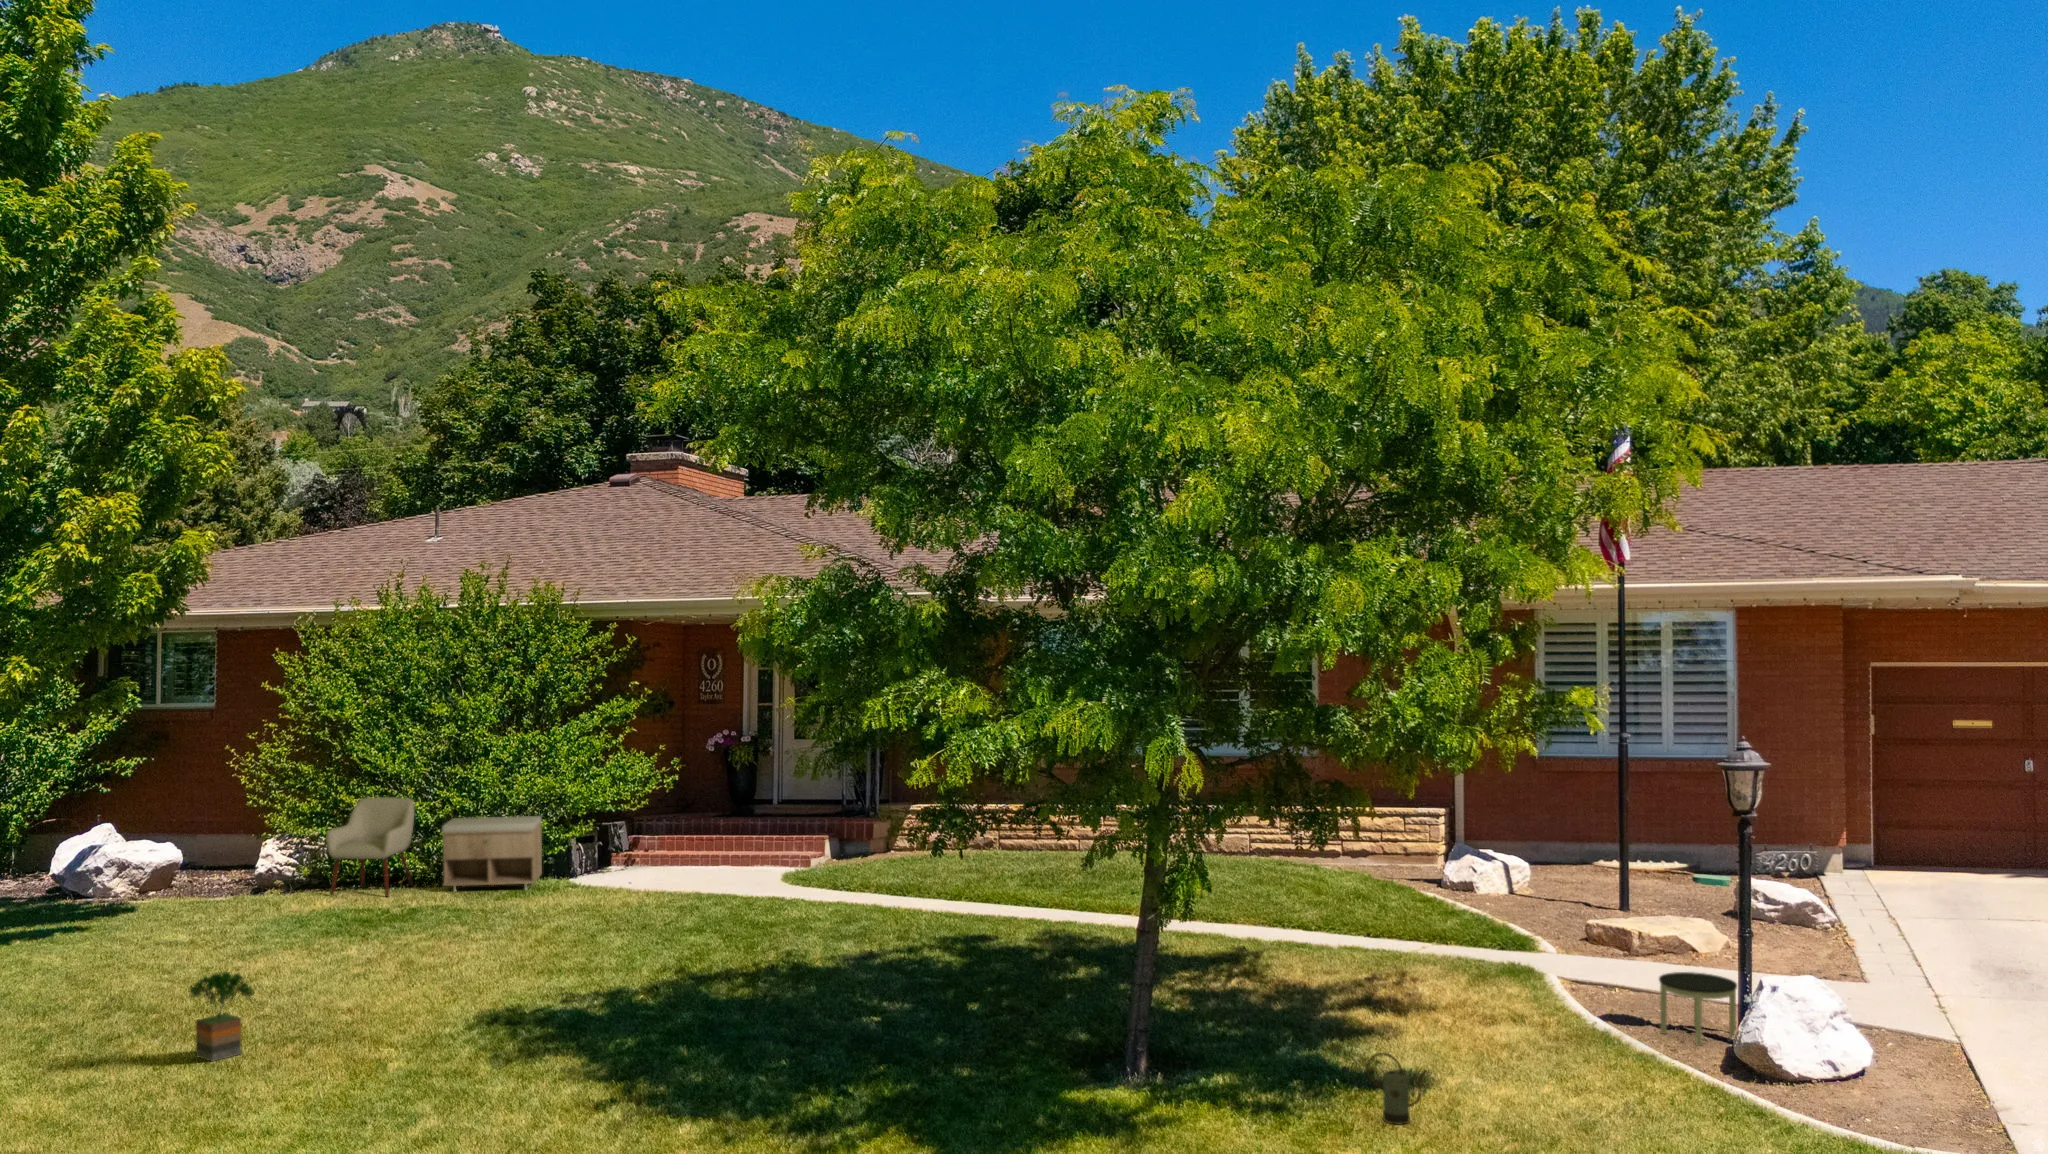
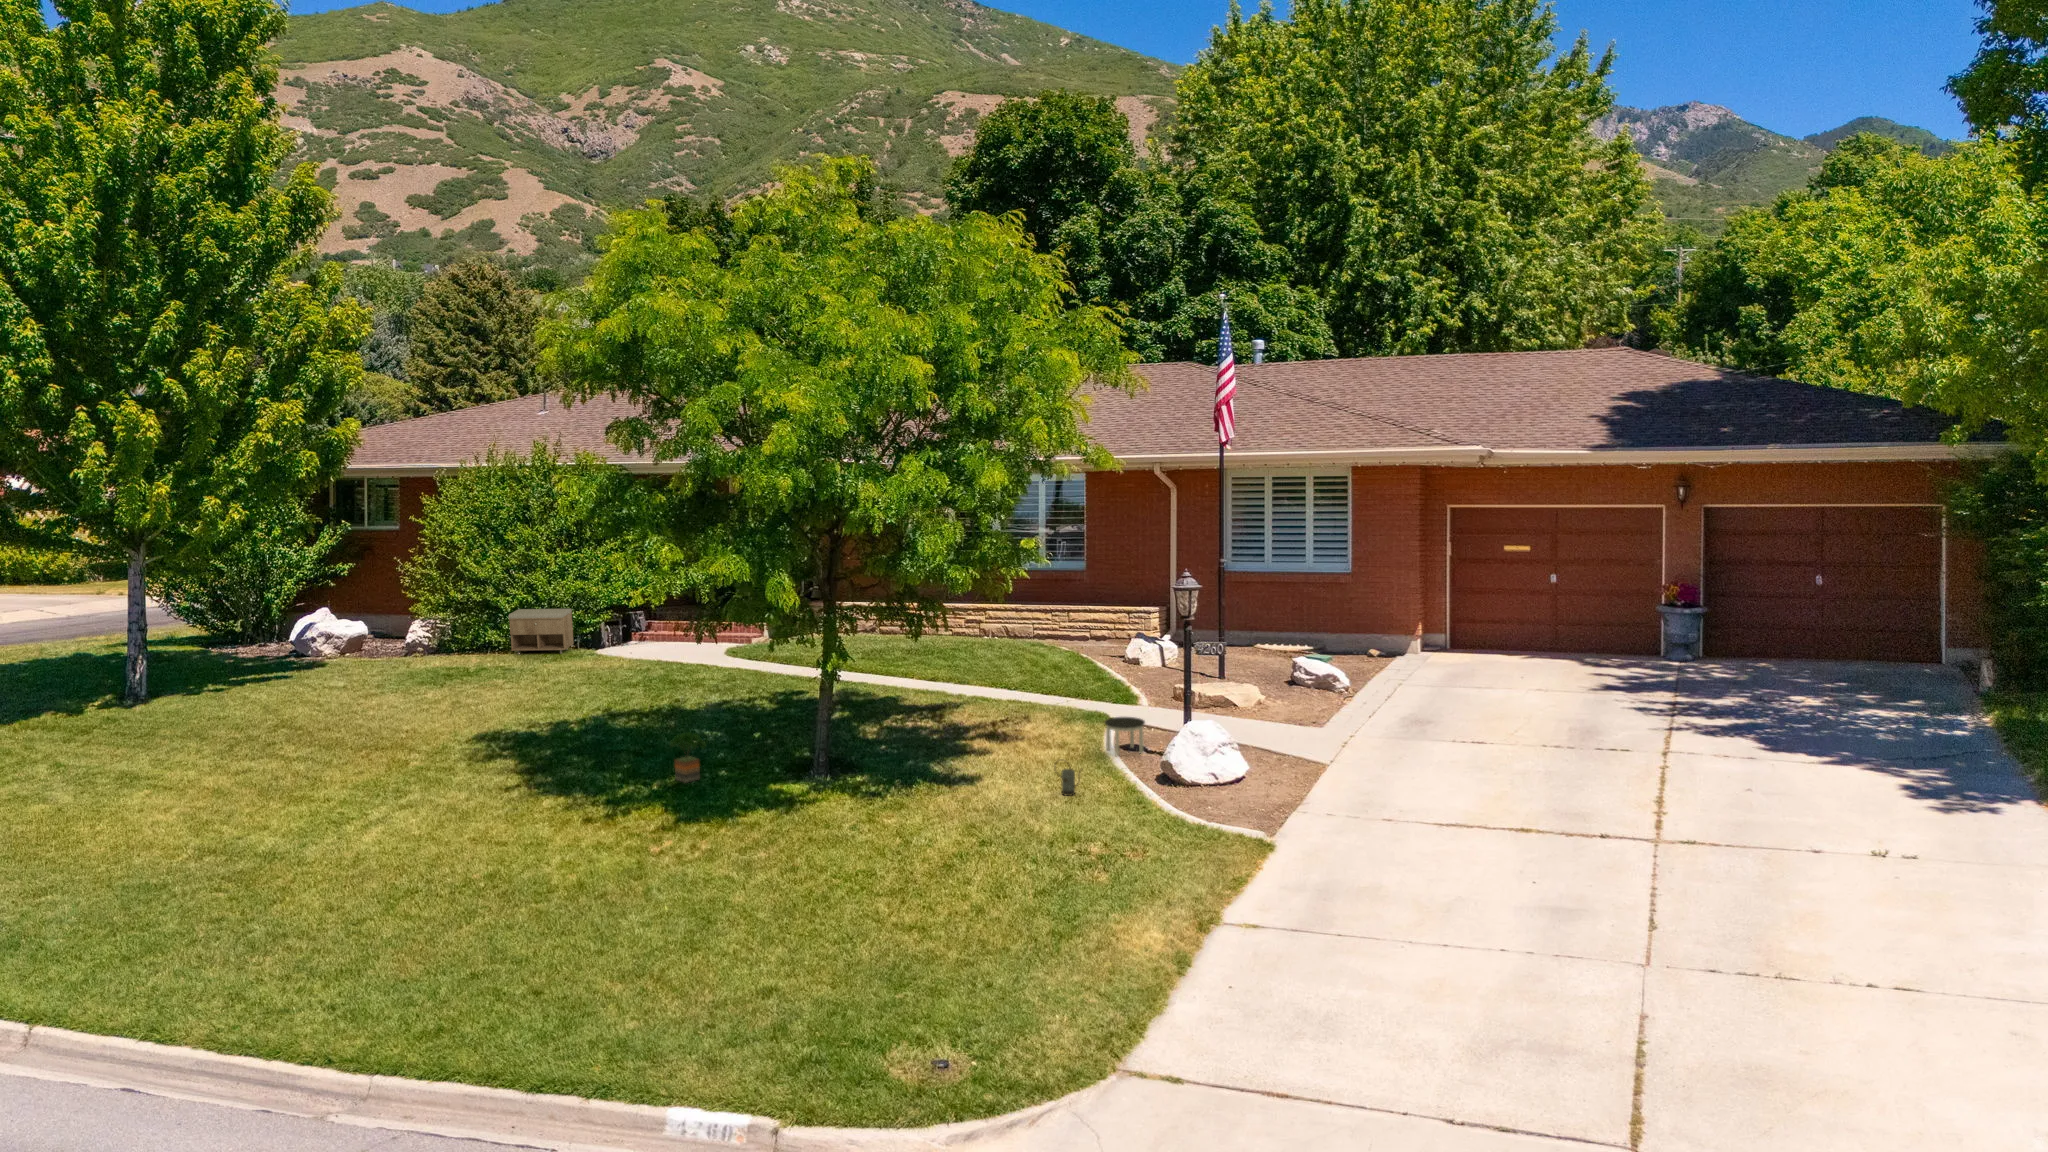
chair: present [326,797,414,897] -> none [441,596,497,657]
potted tree: present [189,972,254,1062] -> present [671,733,706,783]
watering can: present [1366,1053,1426,1125] -> present [1055,766,1078,796]

